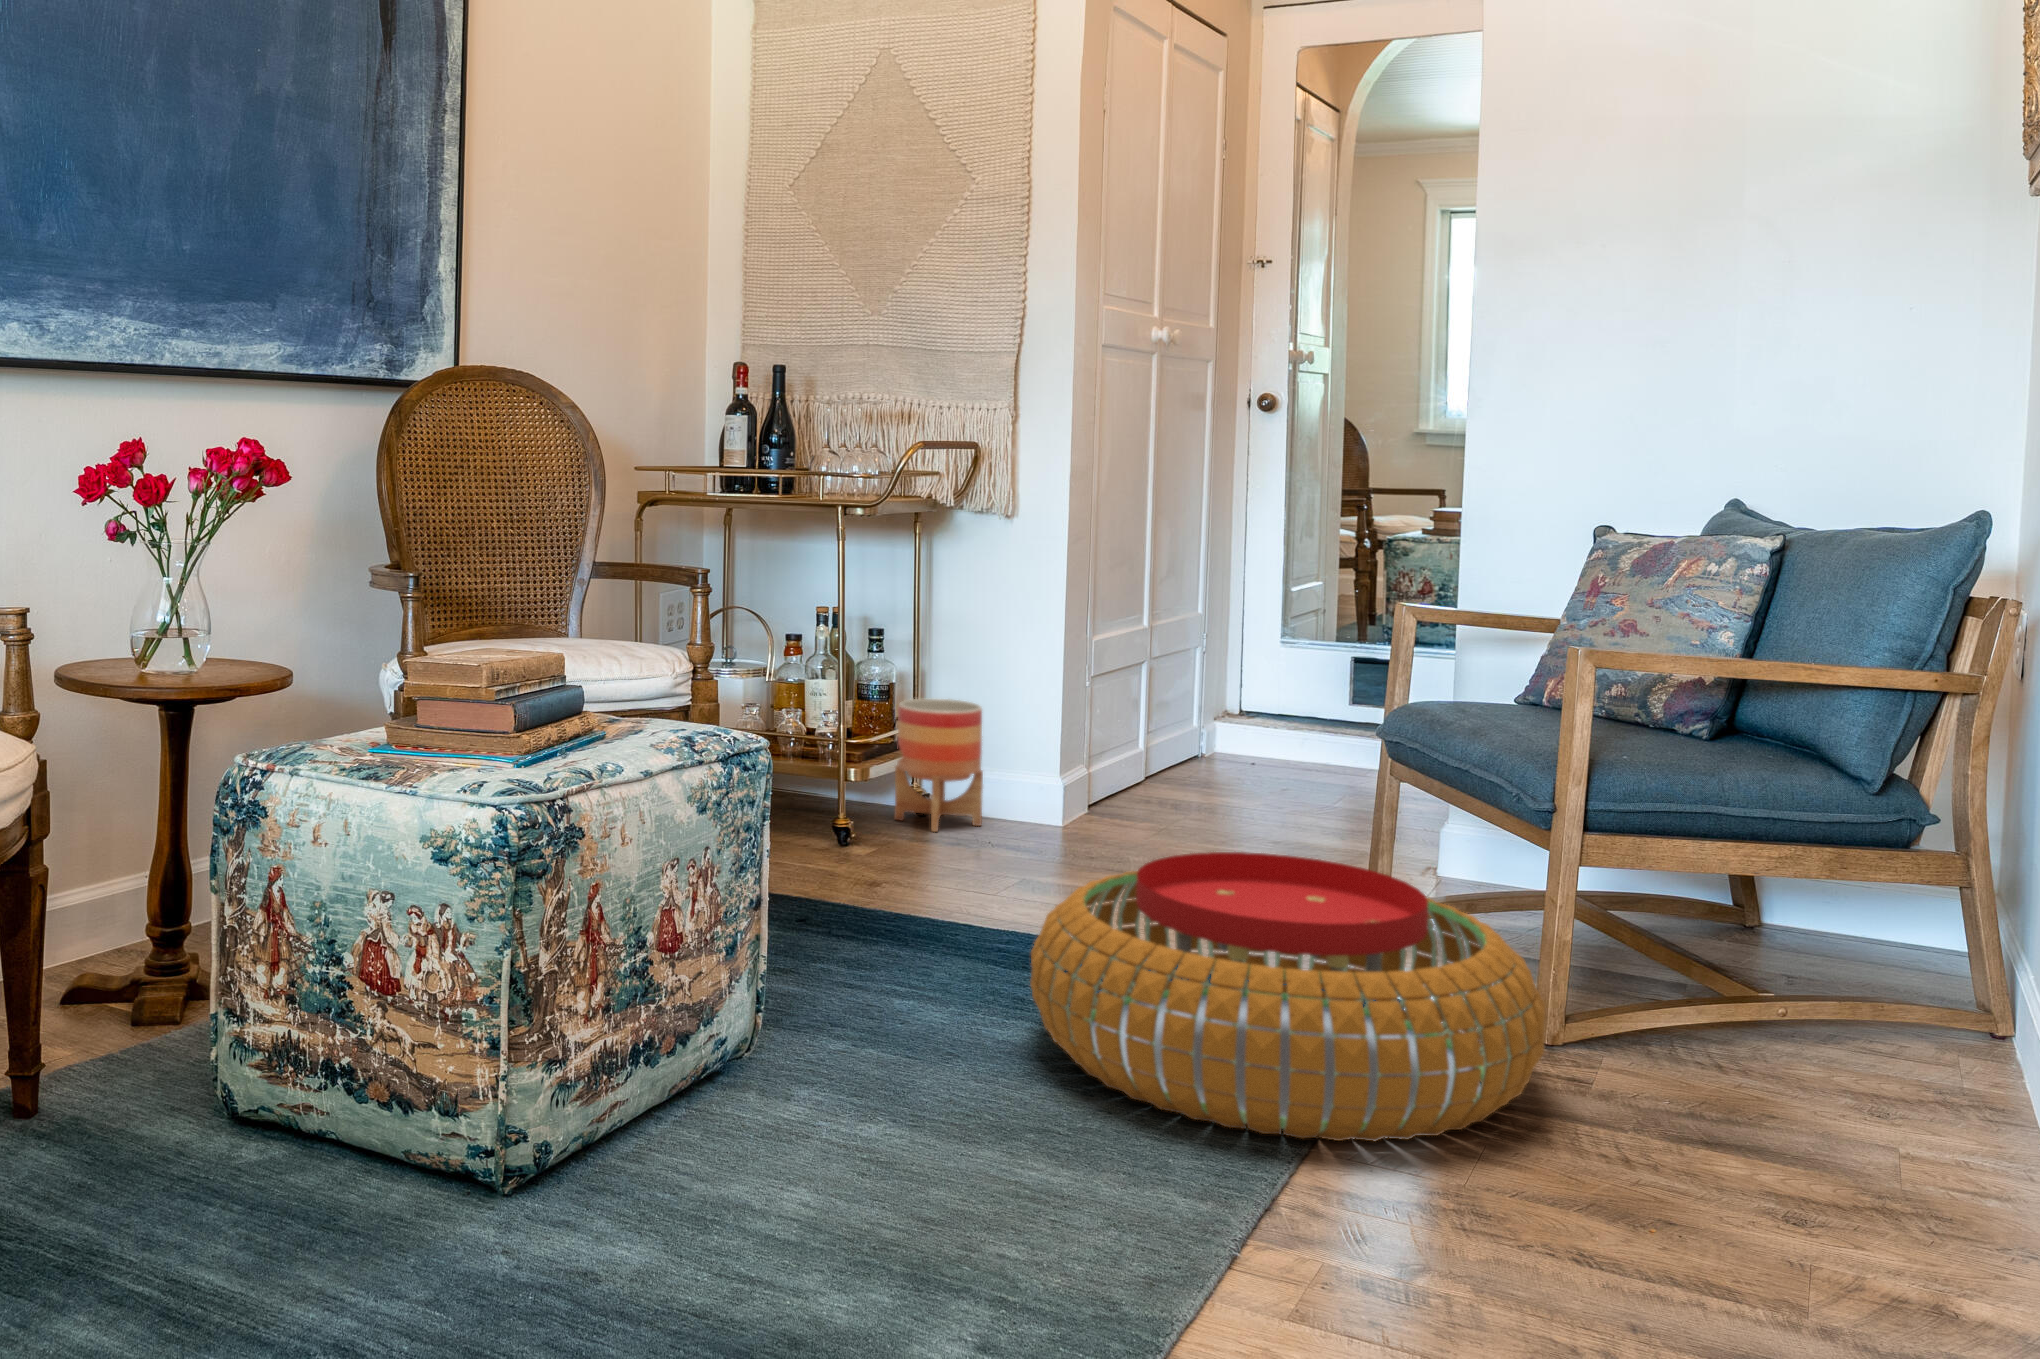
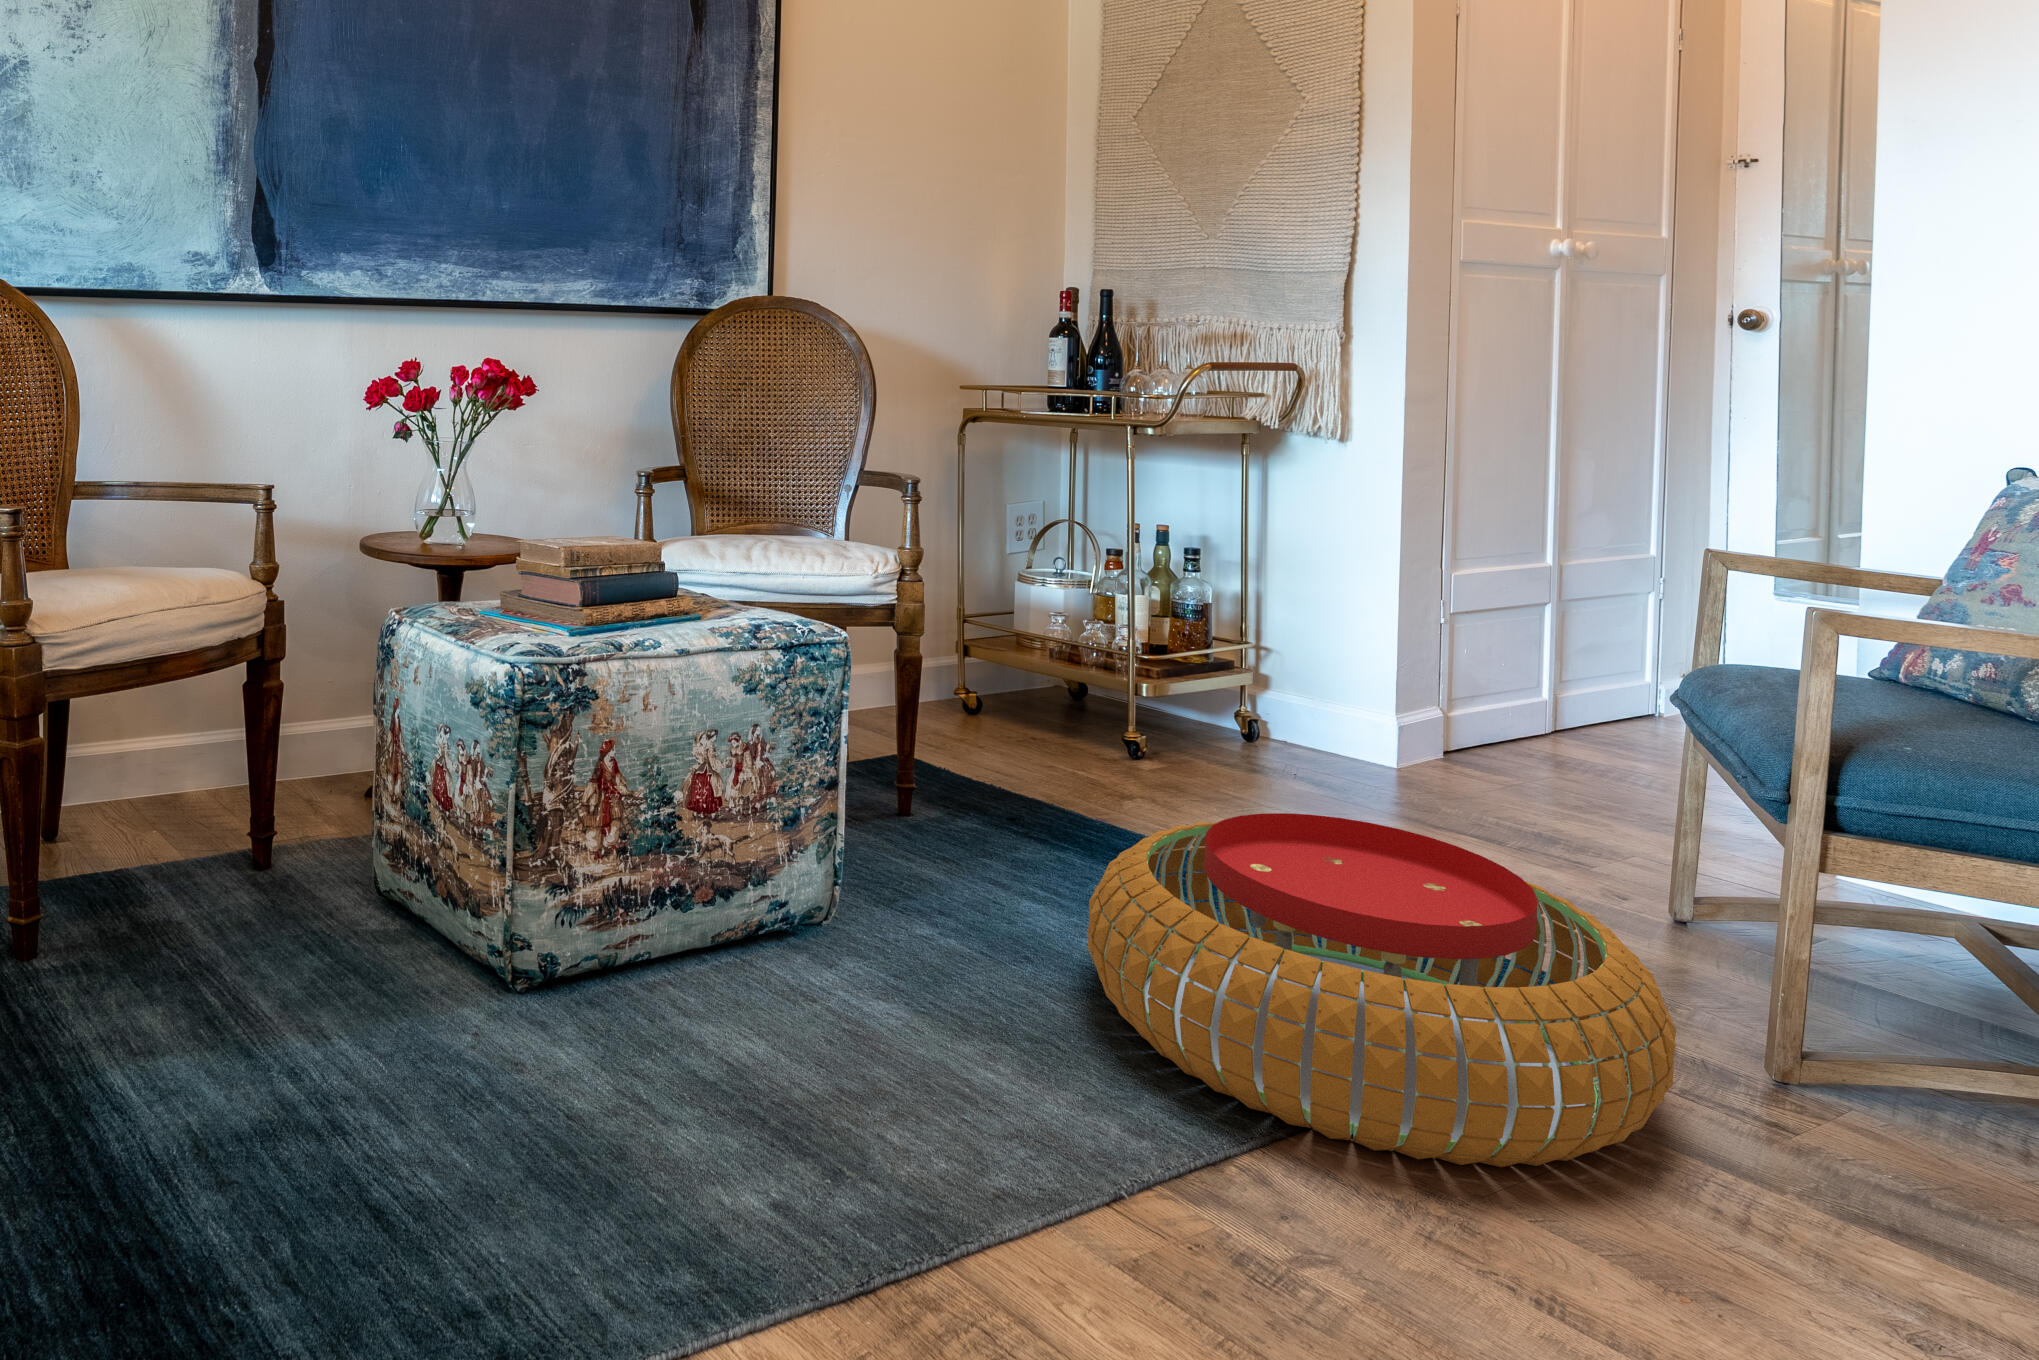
planter: present [895,699,983,832] -> none [1204,622,1299,751]

